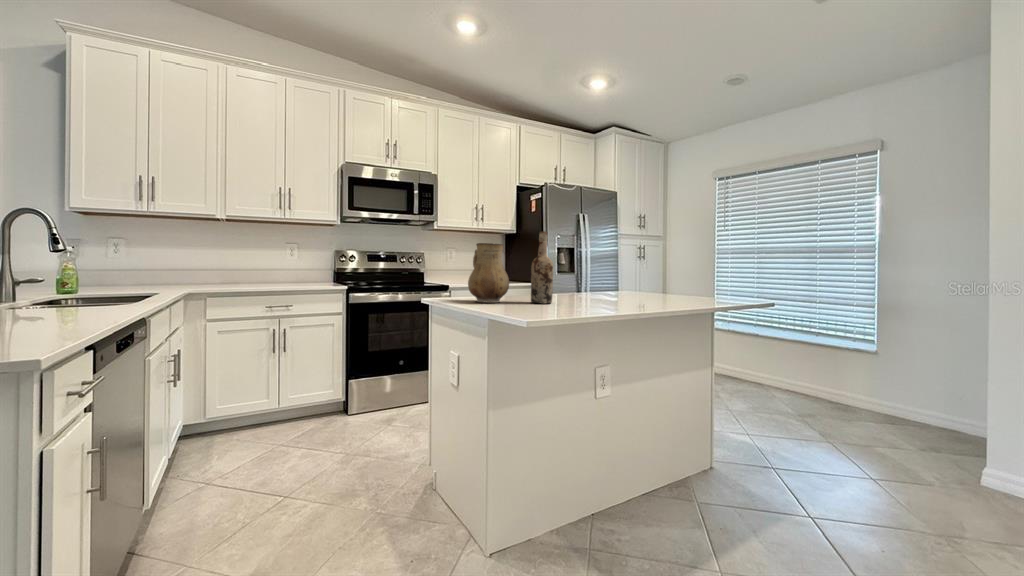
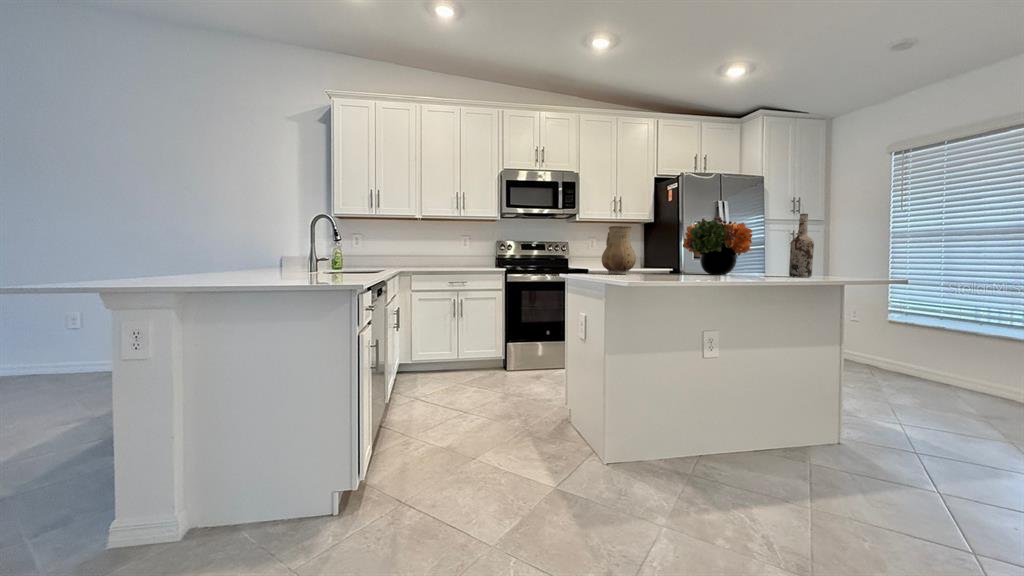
wine bottle: present [531,231,553,303] -> present [789,214,814,277]
flower arrangement: none [557,235,632,300] -> present [683,217,752,275]

